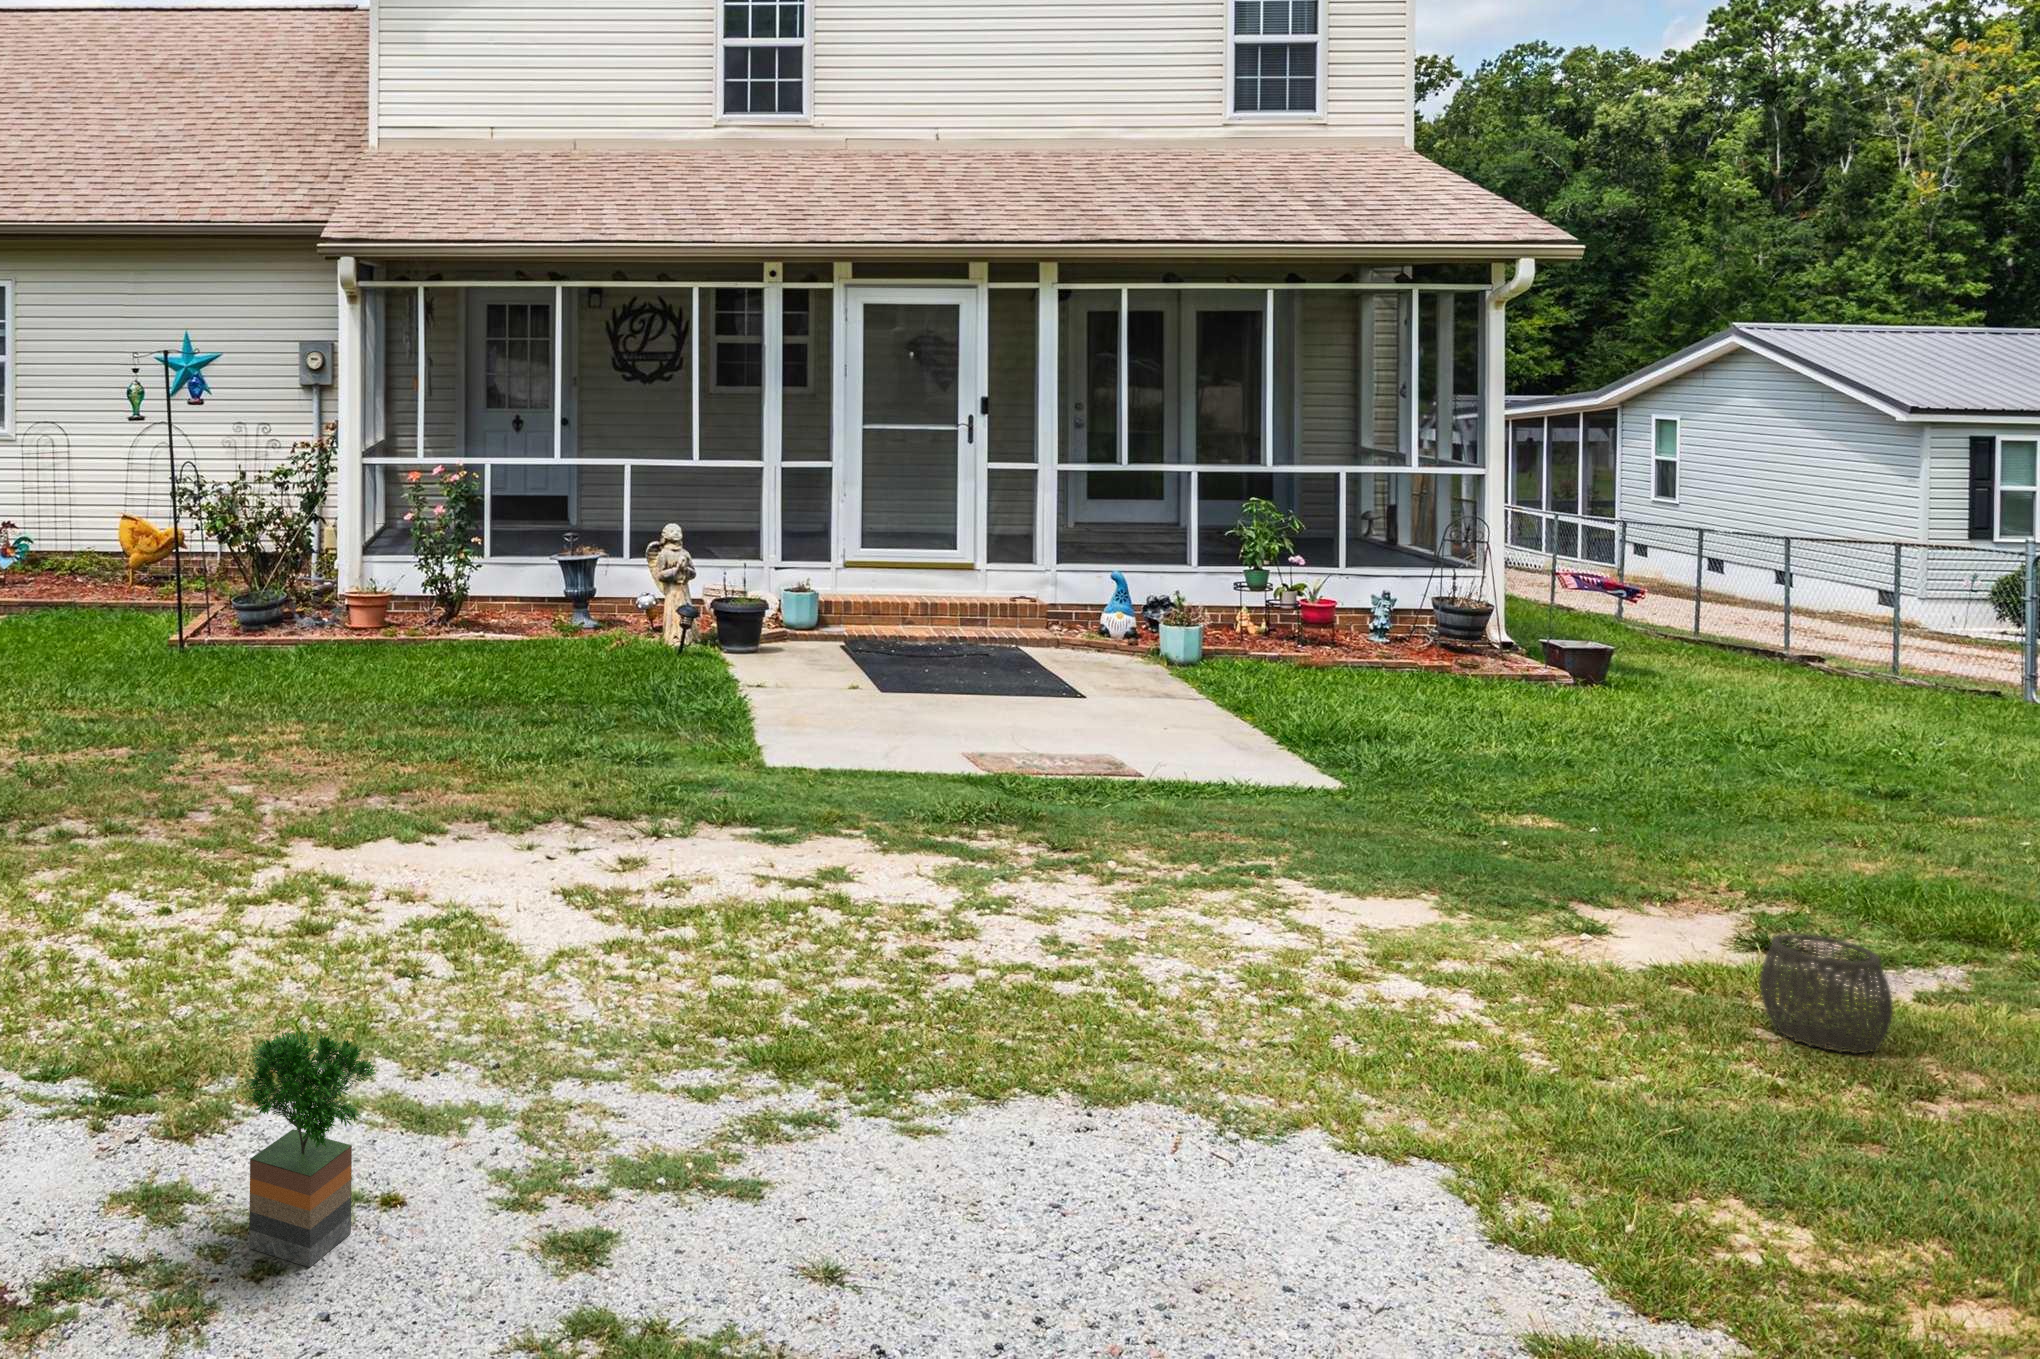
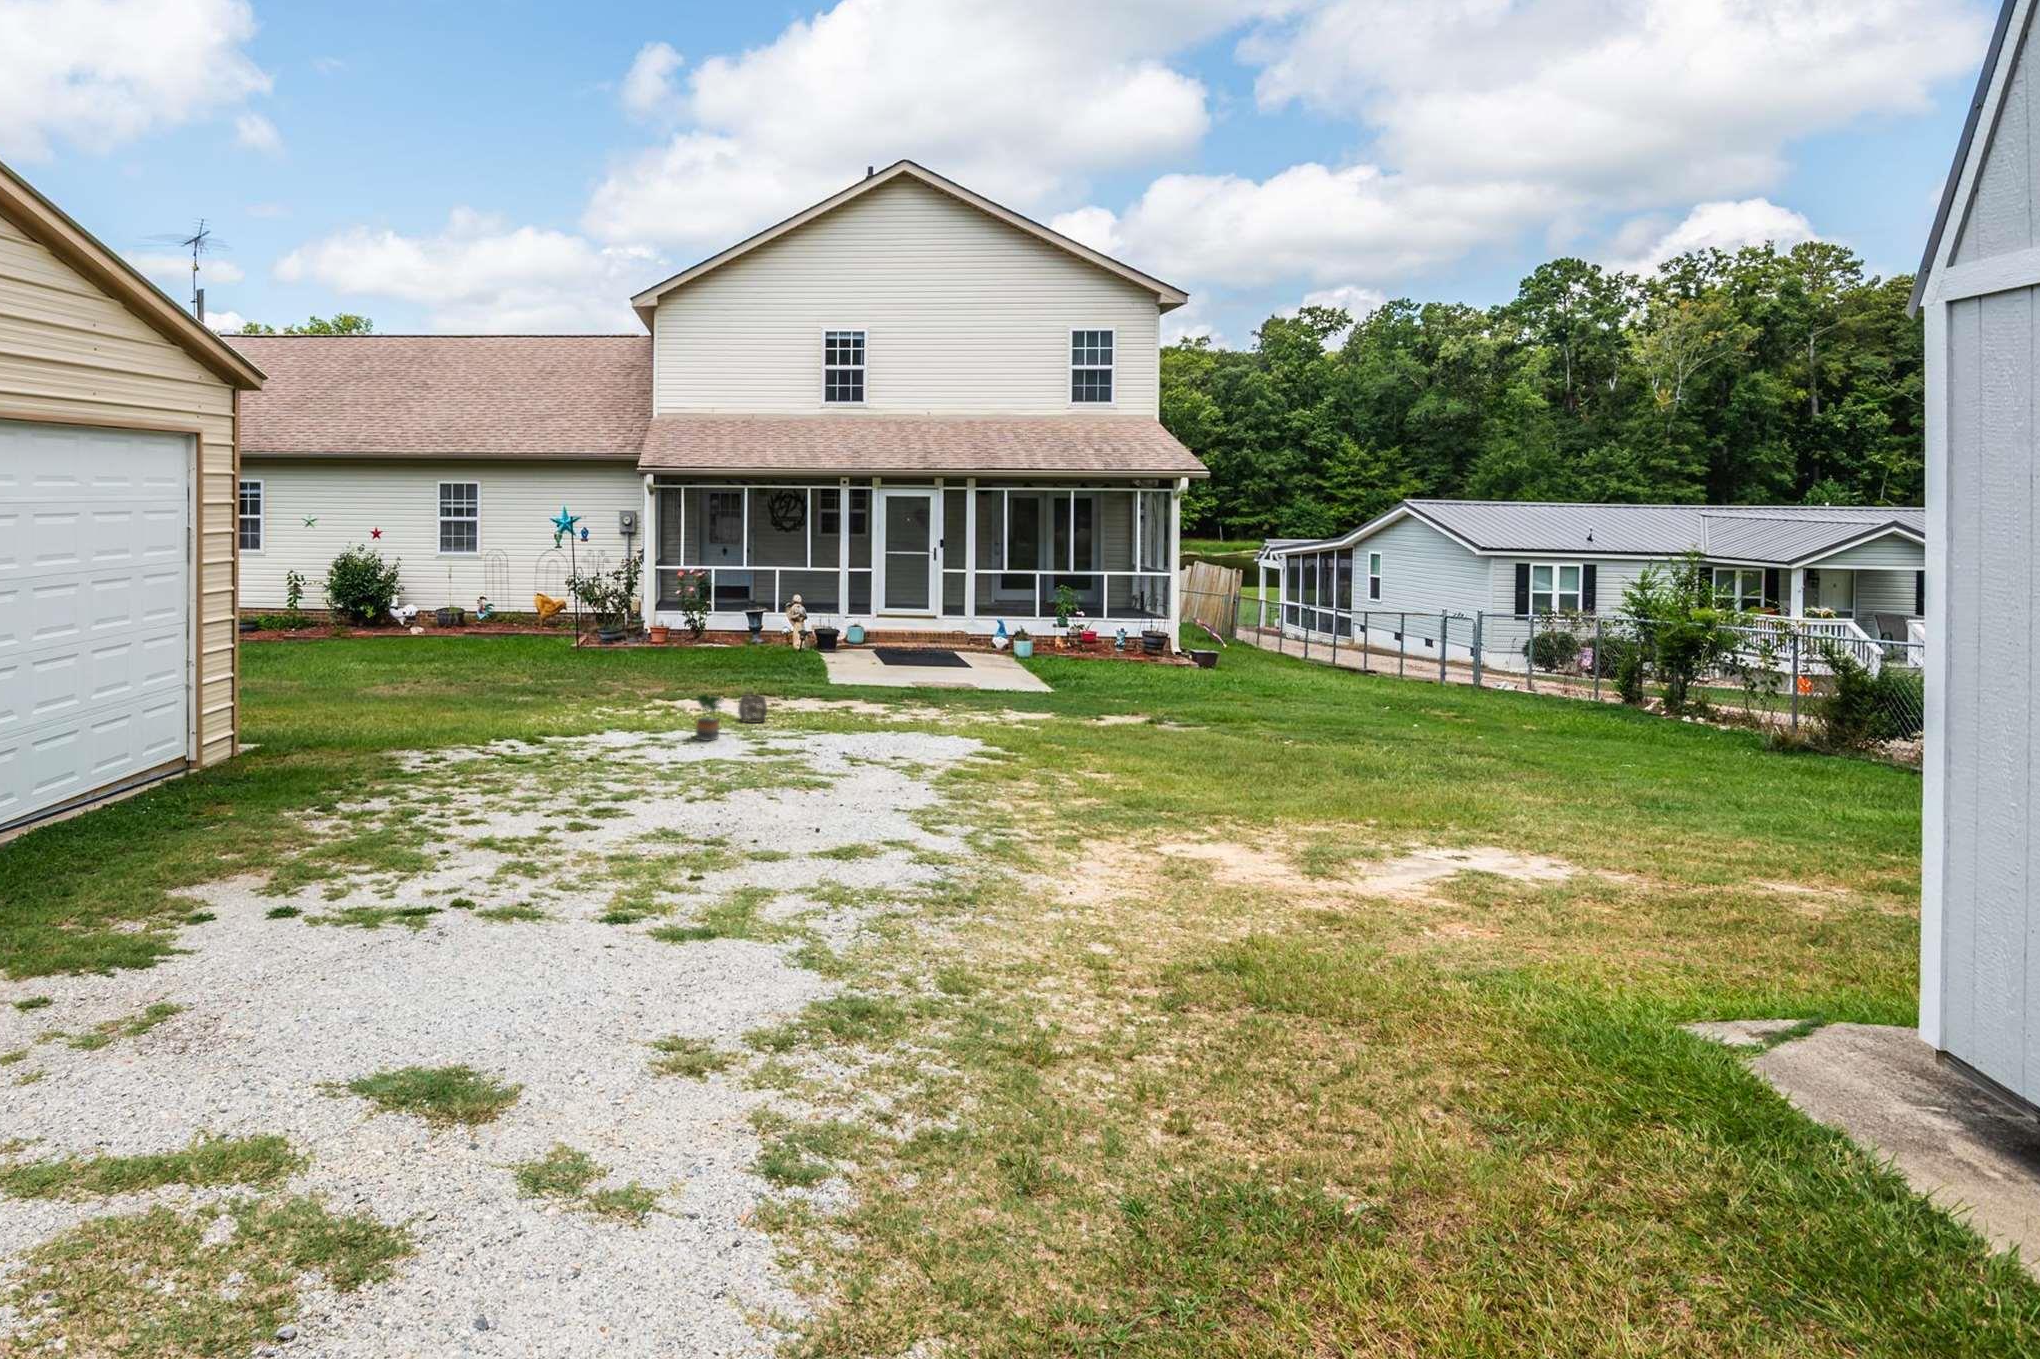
woven basket: present [1760,934,1893,1054] -> present [738,695,767,723]

